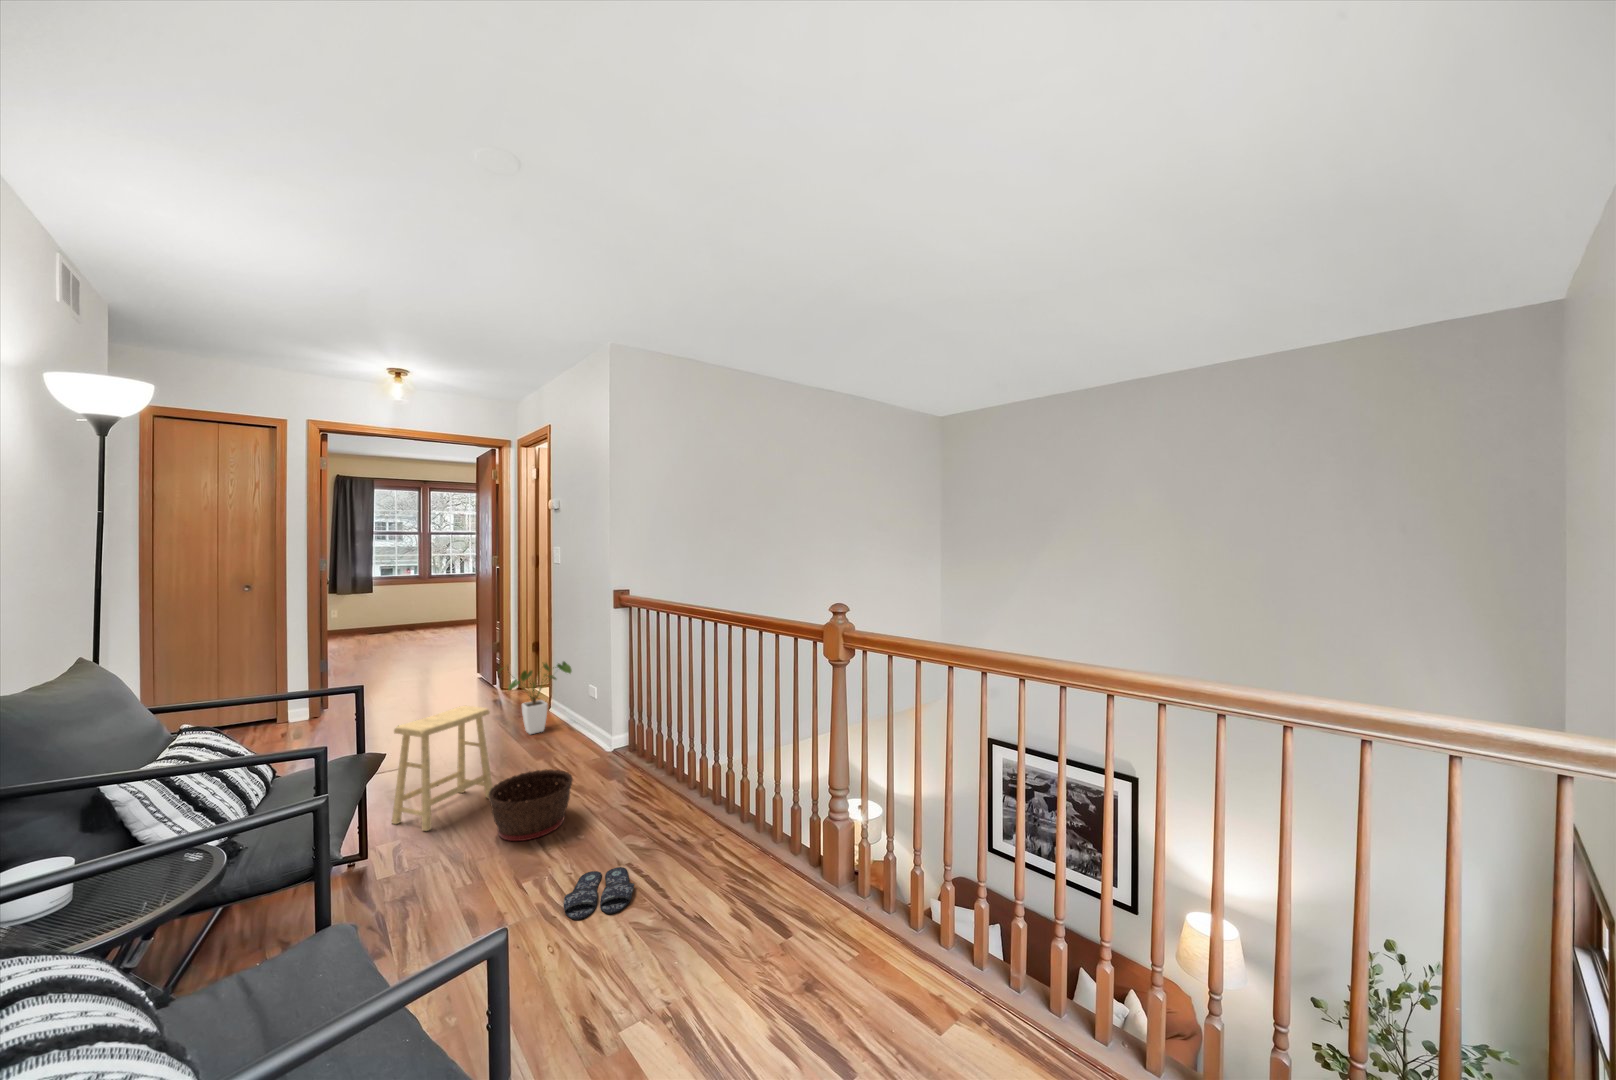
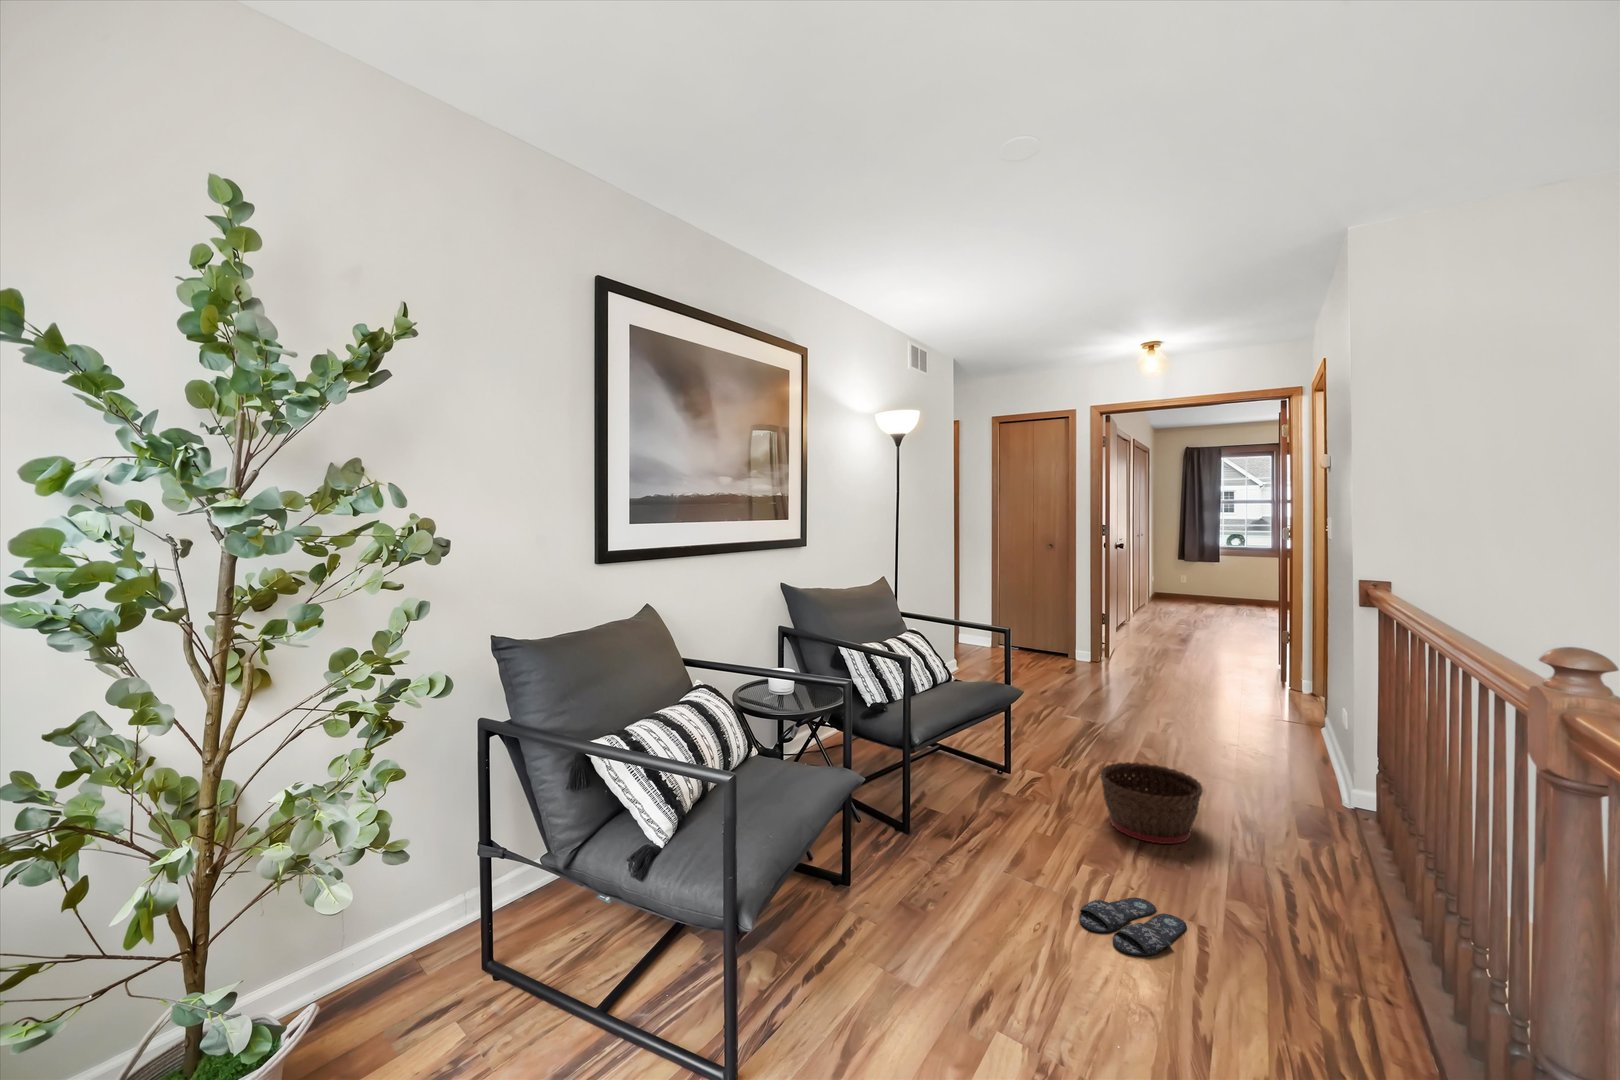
house plant: present [500,661,572,734] -> none [1221,647,1324,749]
footstool: present [392,706,493,831] -> none [1052,671,1147,784]

